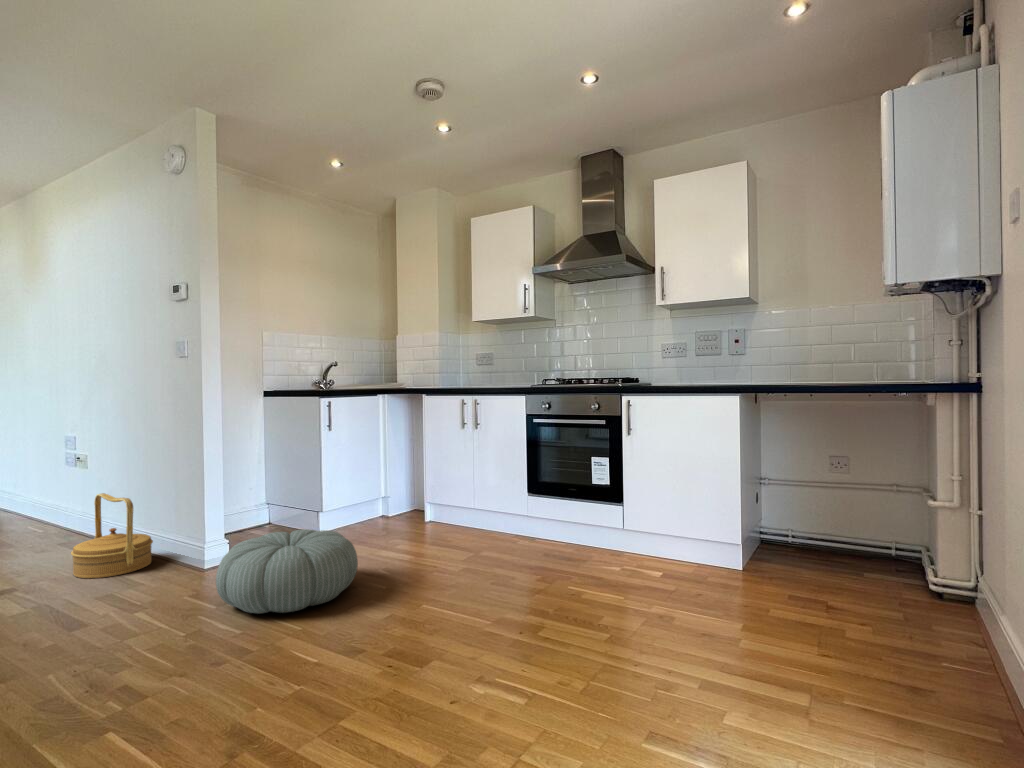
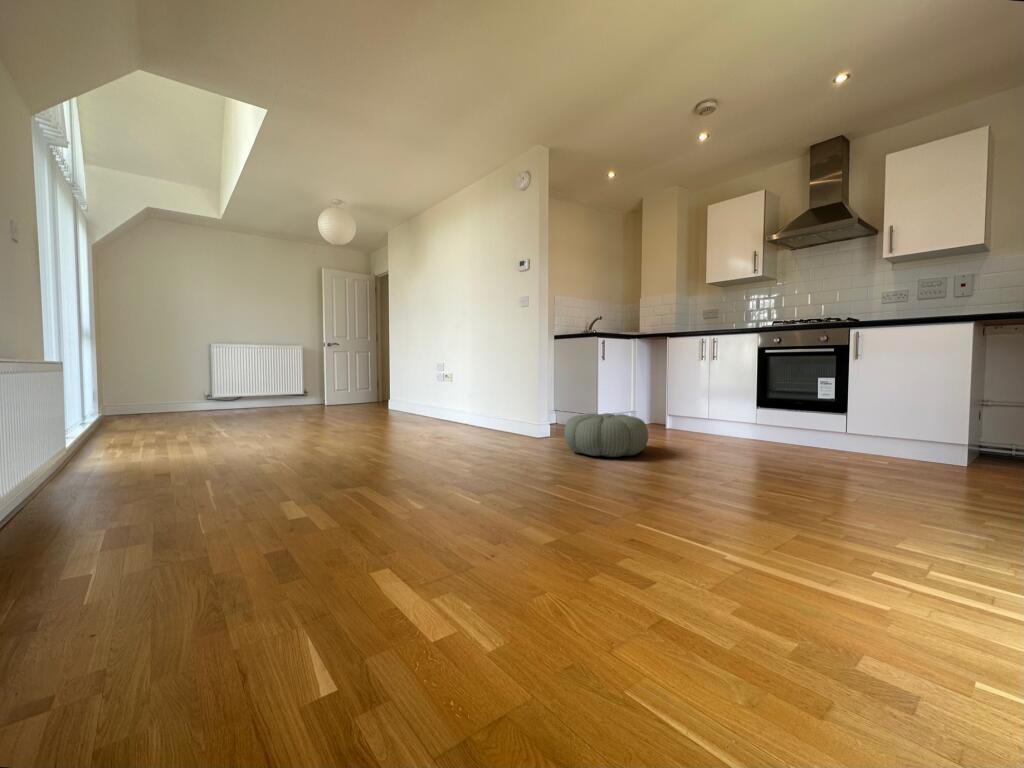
woven basket: present [71,493,153,578] -> none [464,391,504,437]

